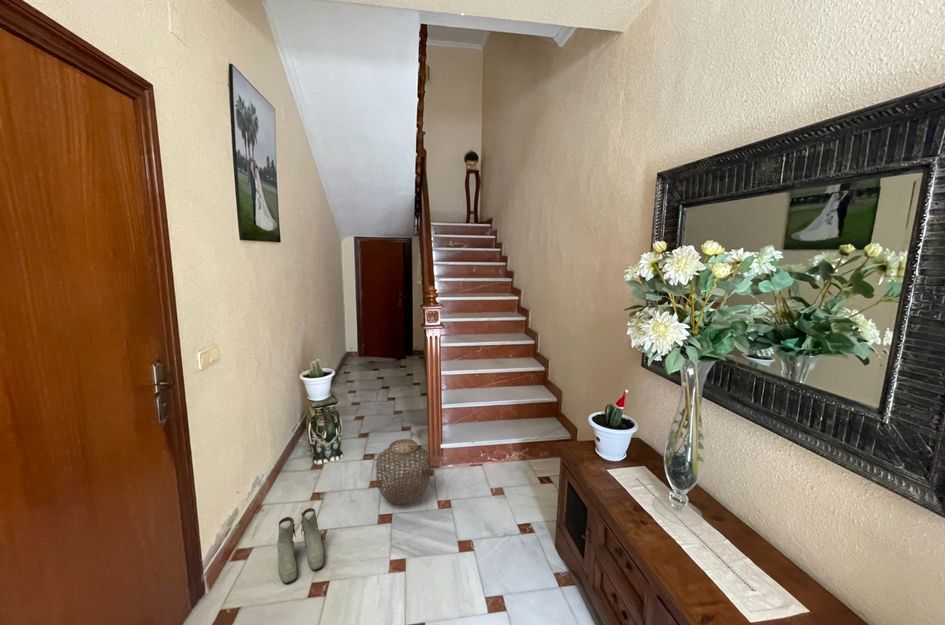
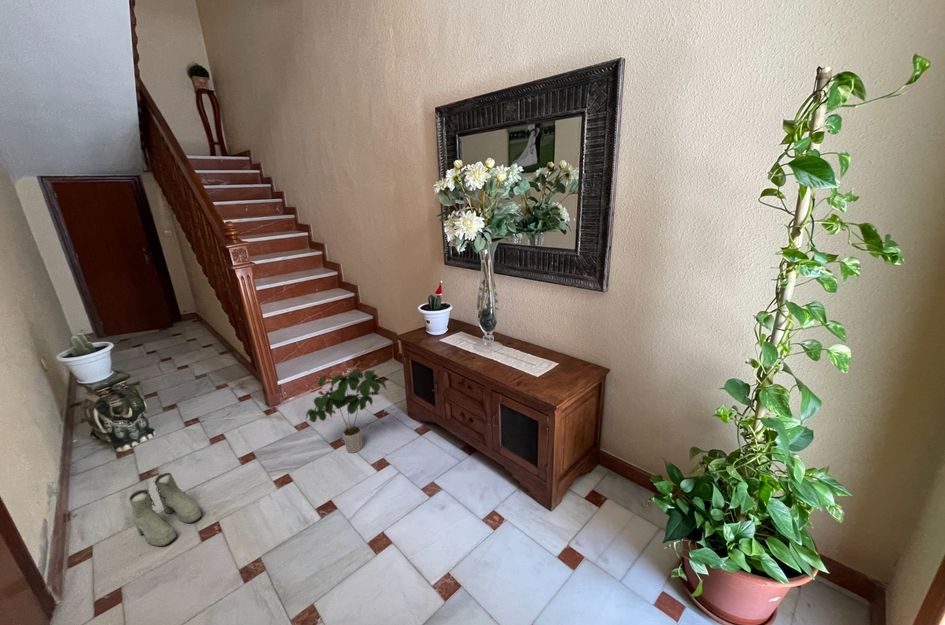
woven basket: present [376,439,430,505] -> none [216,382,281,445]
potted plant: none [436,463,527,572] -> present [306,370,386,453]

